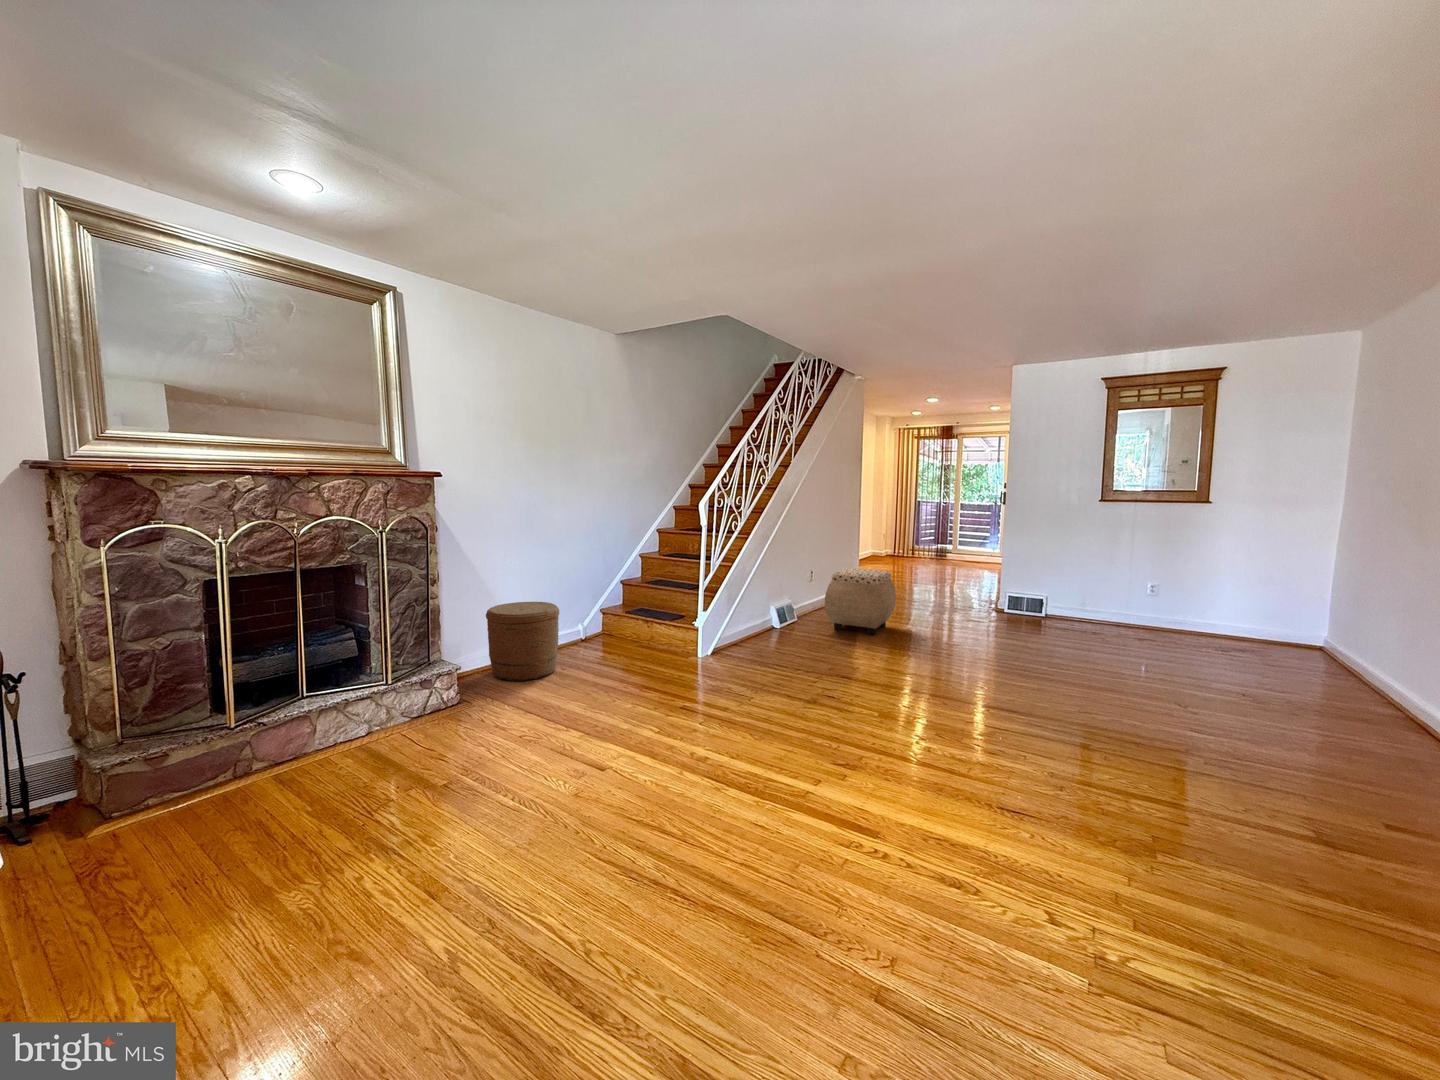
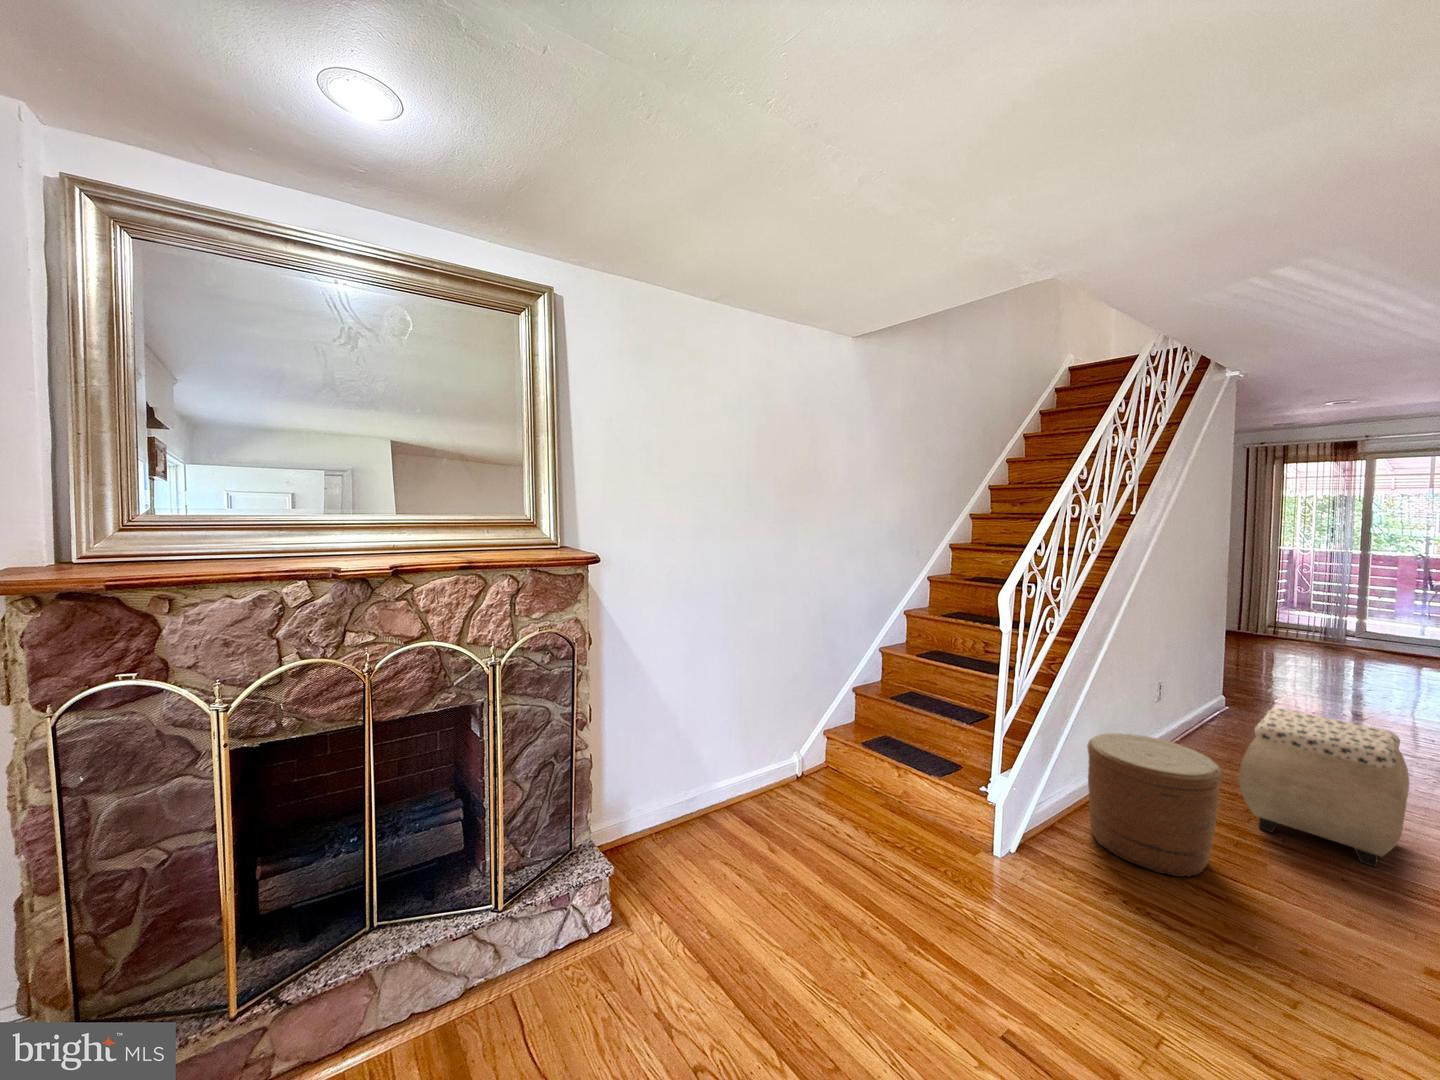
woven basket: present [486,602,559,681] -> present [1087,733,1222,877]

